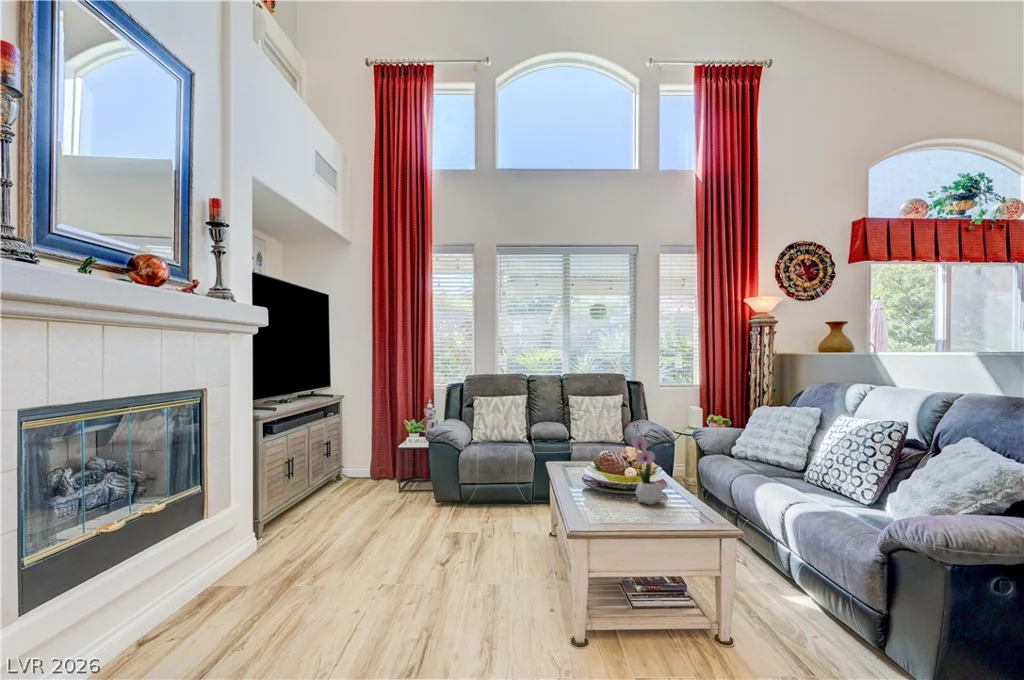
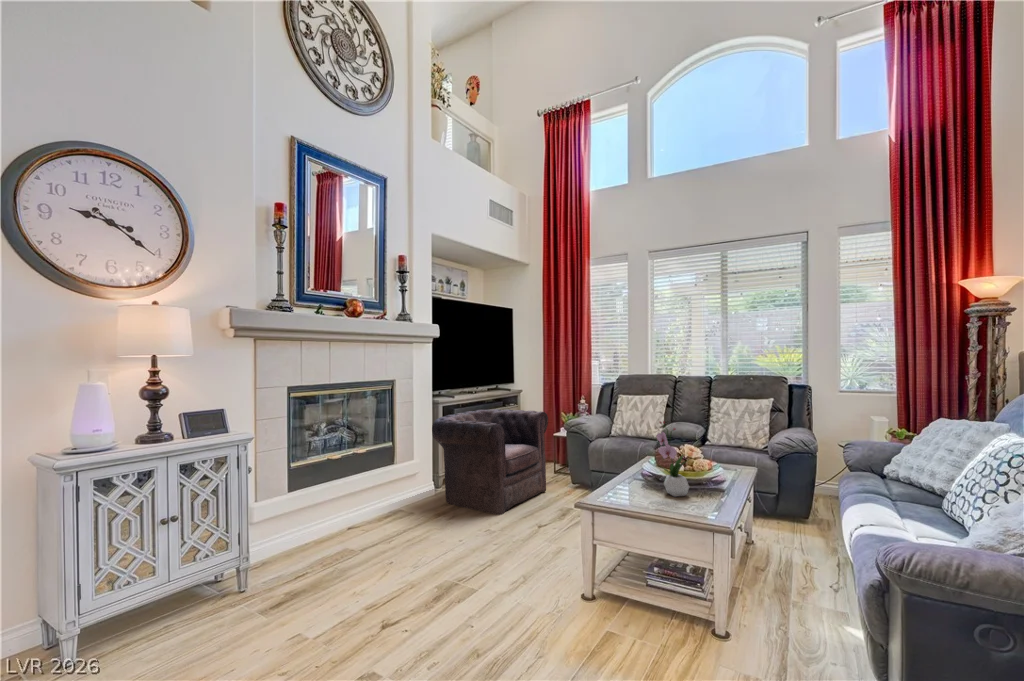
armchair: none [262,421,410,562] -> present [432,409,548,515]

